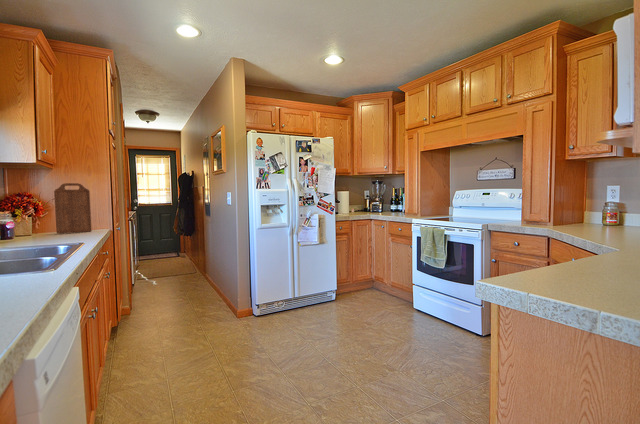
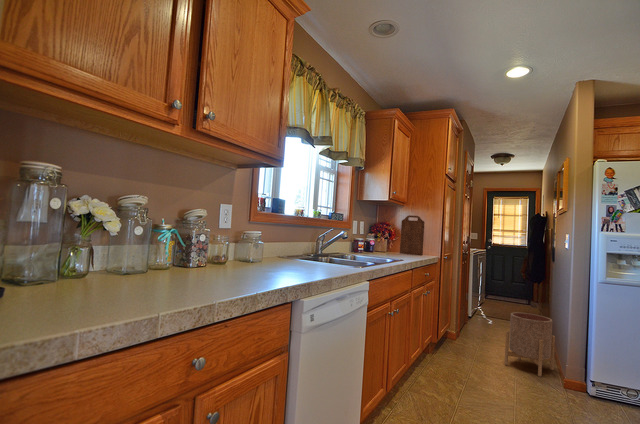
planter: none [188,266,226,319] -> present [505,312,555,376]

